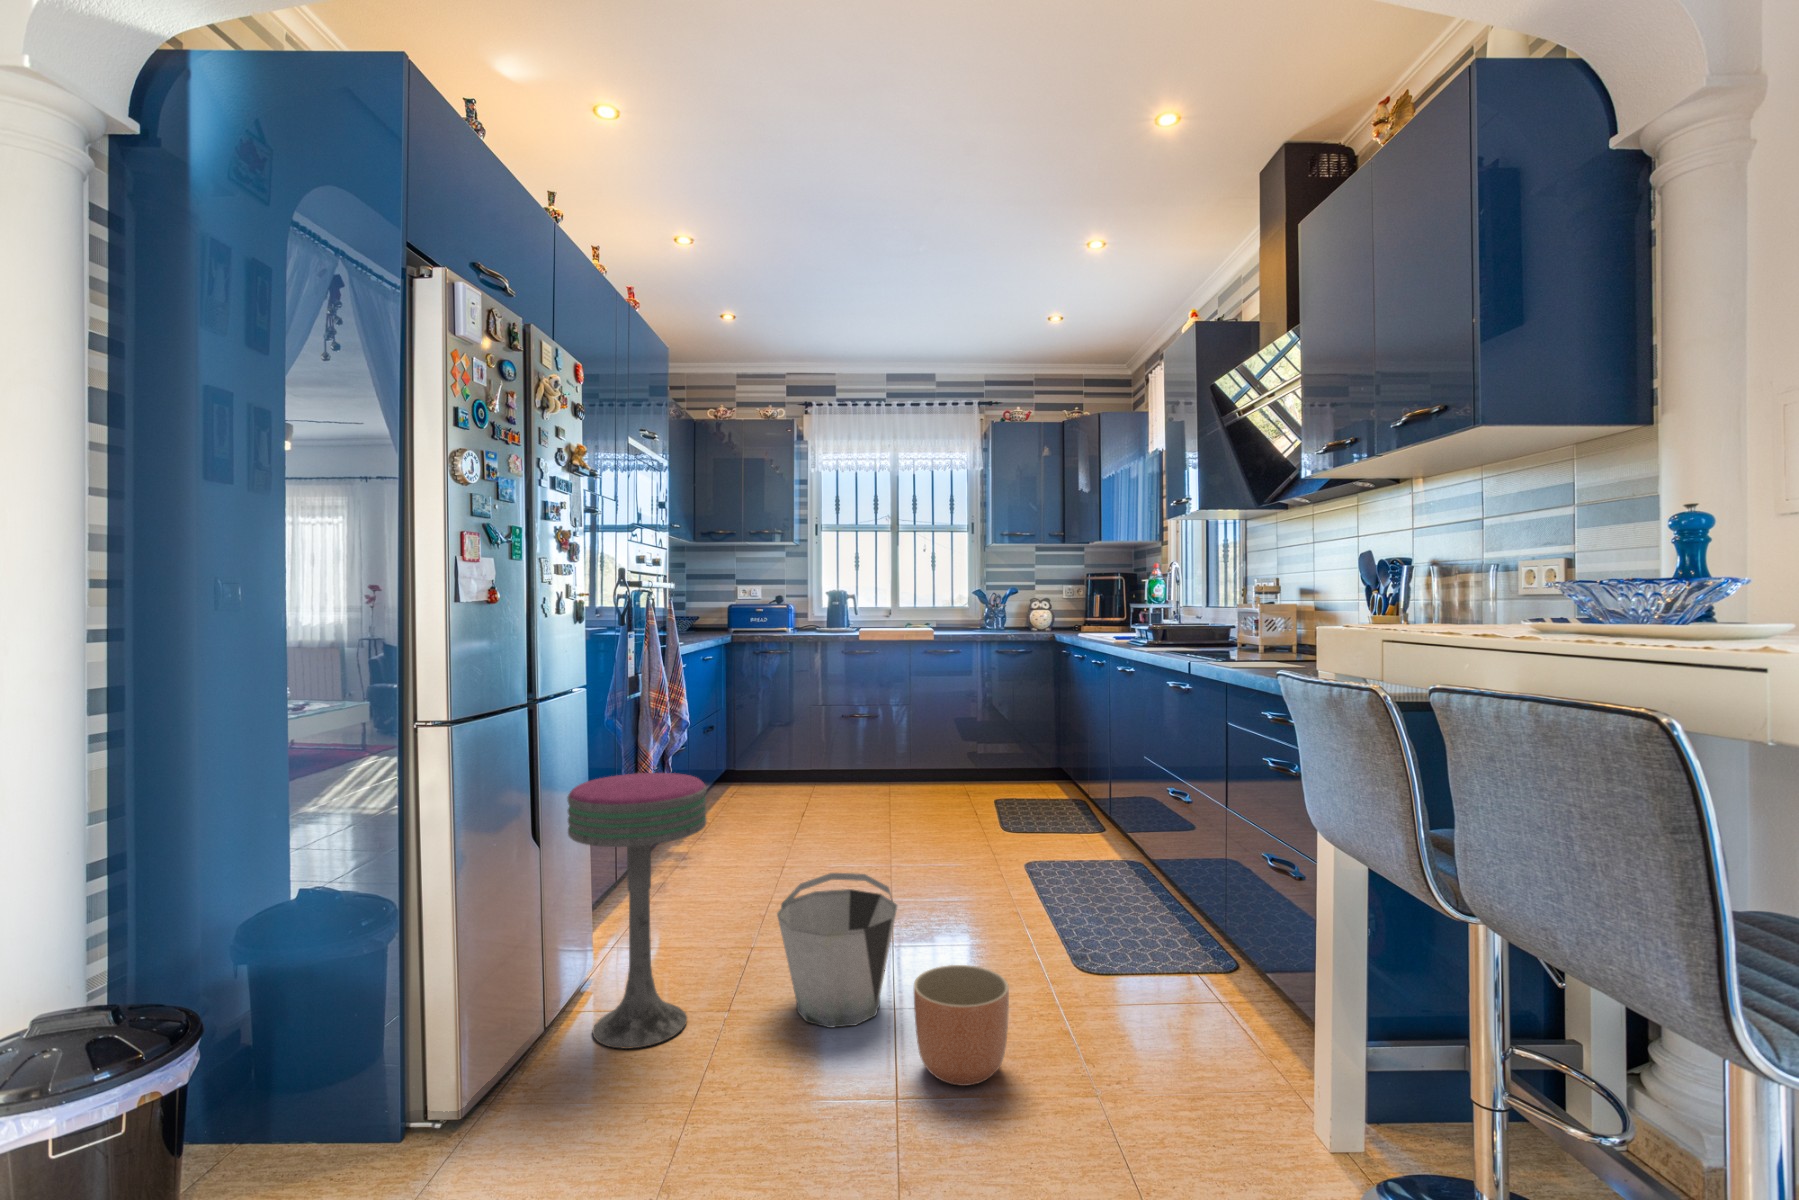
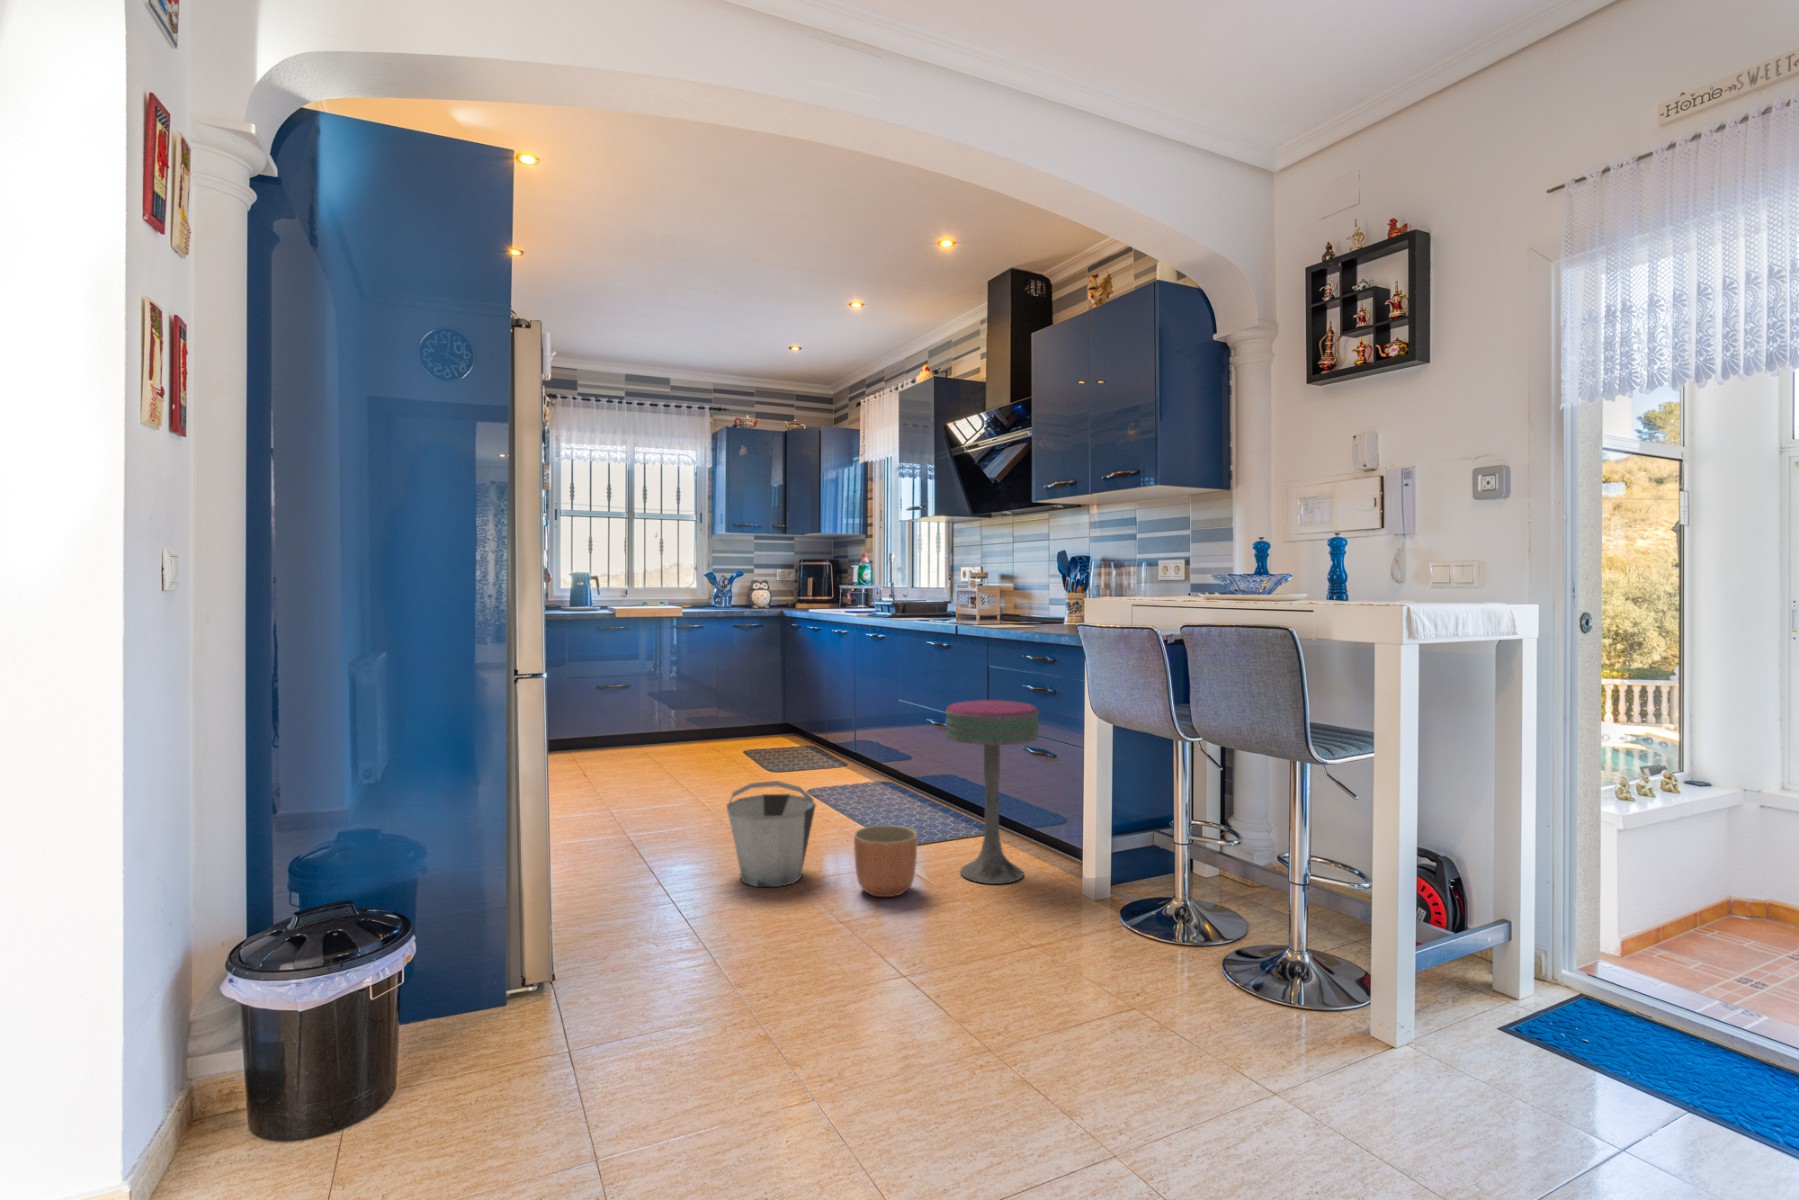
bar stool: present [567,773,707,1049] -> present [946,700,1039,884]

